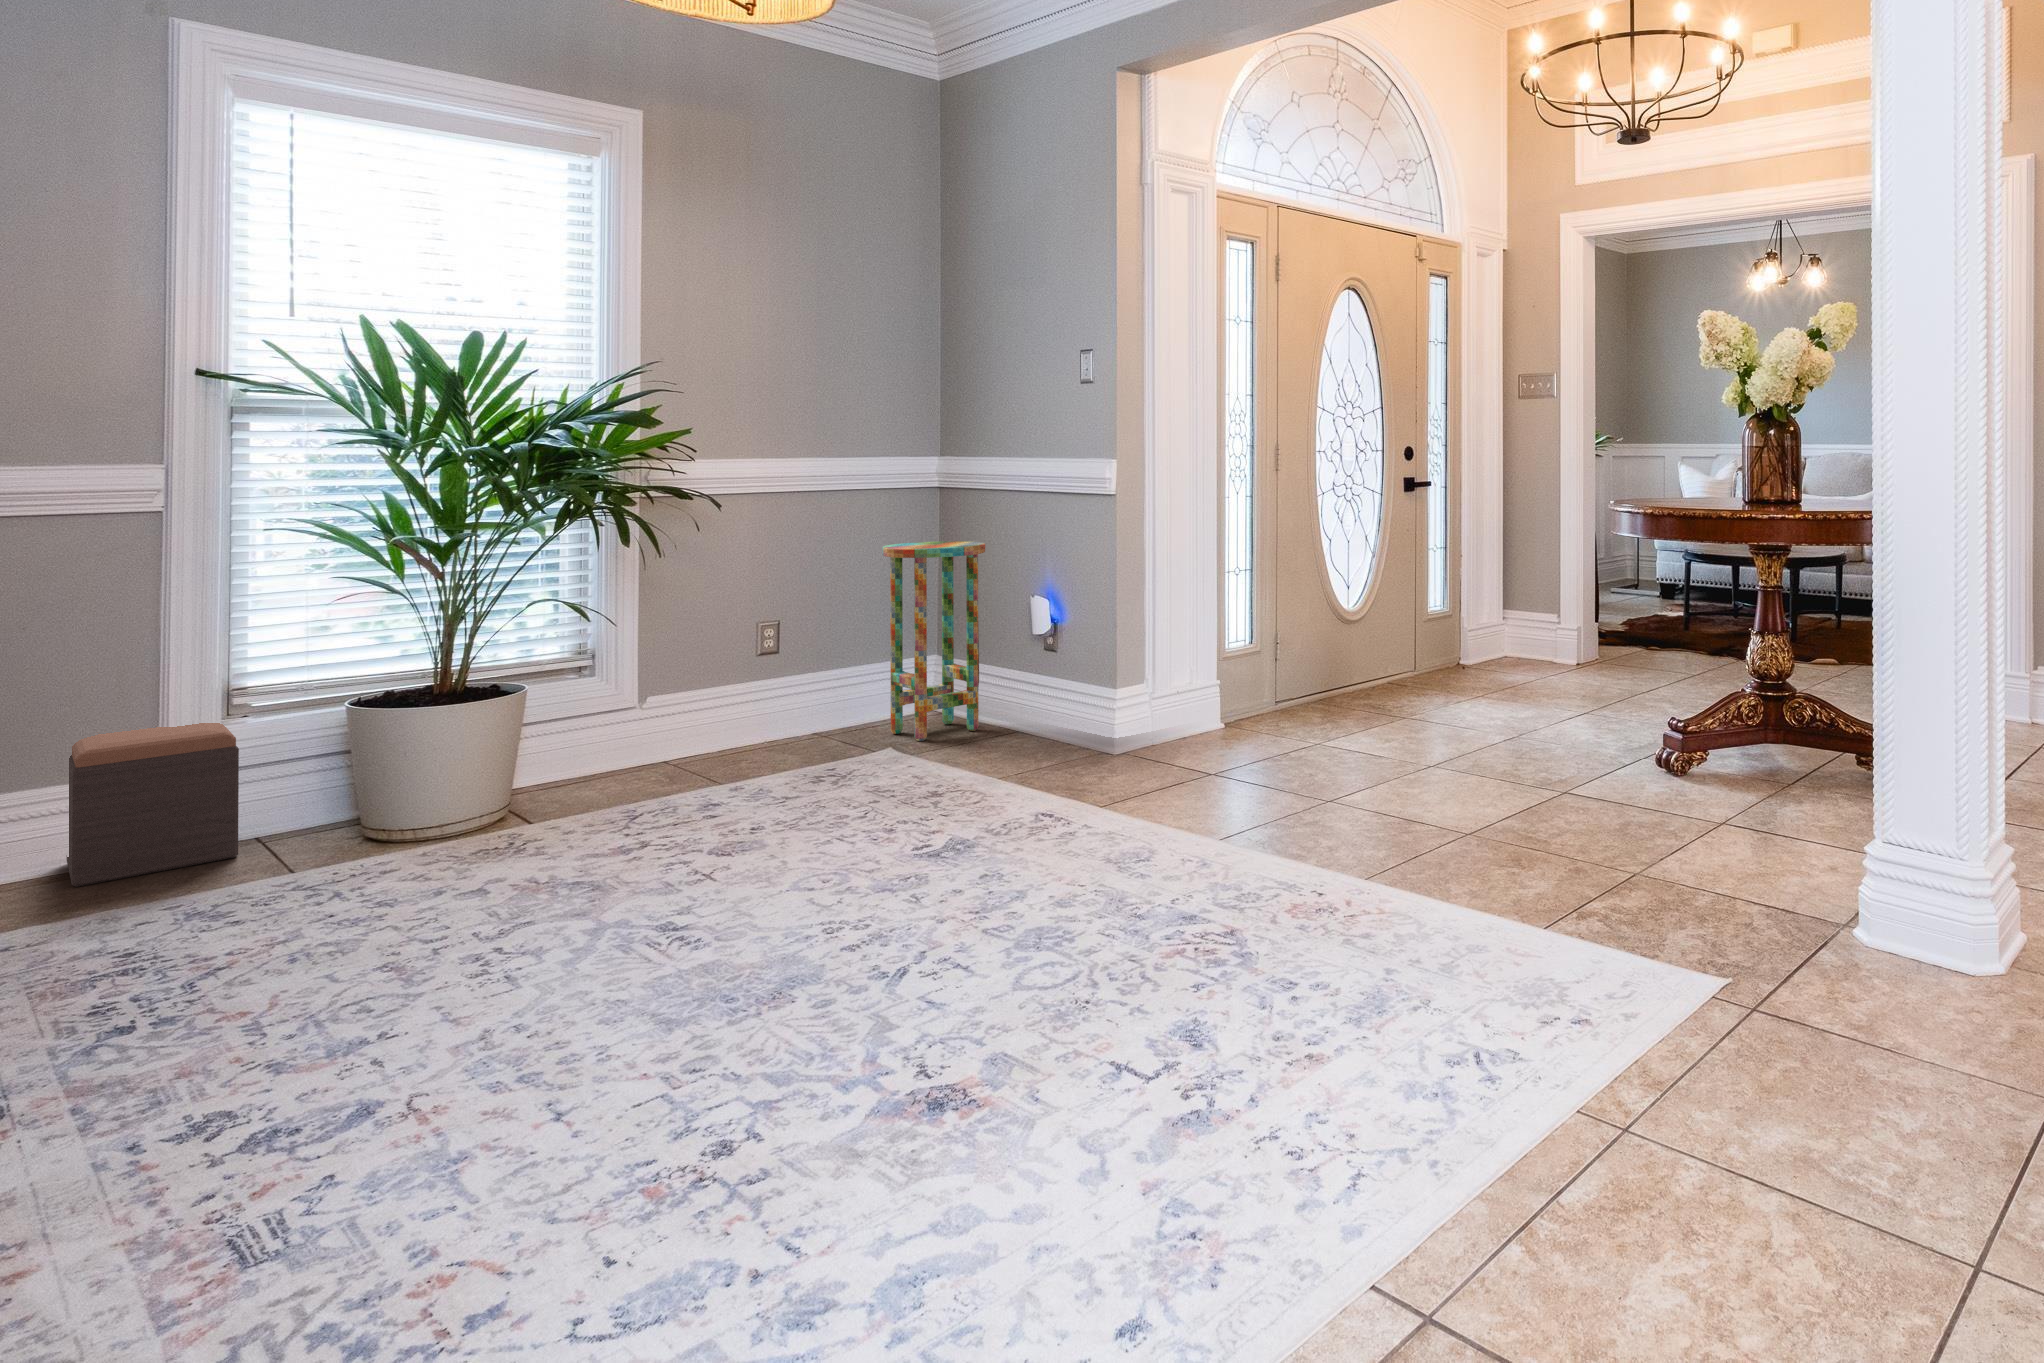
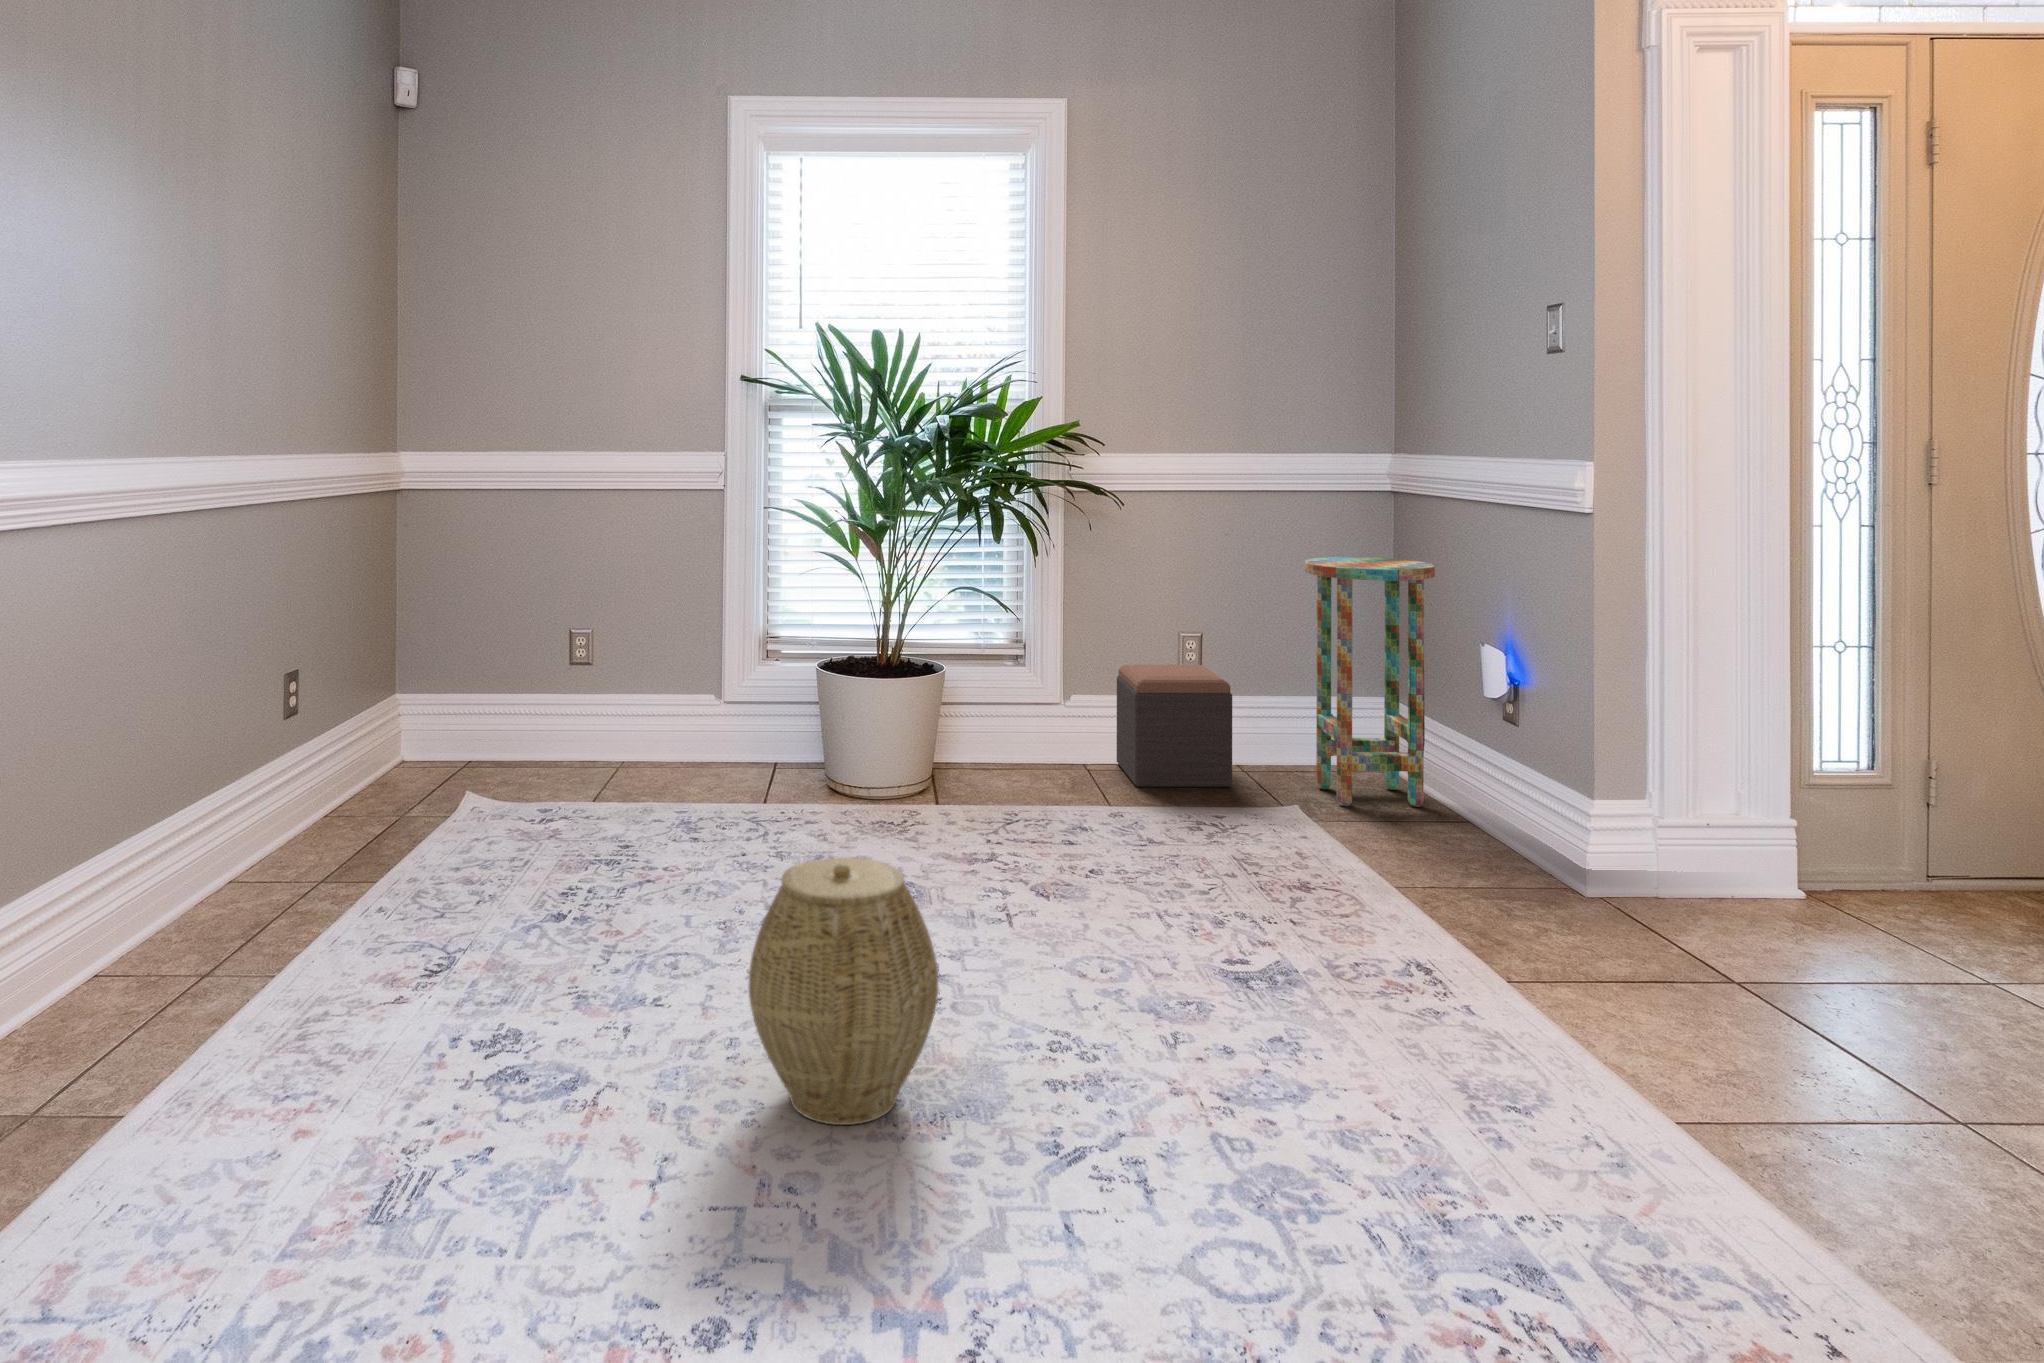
footstool: present [67,723,239,887] -> present [1117,665,1232,787]
woven basket: none [579,802,768,1029] -> present [749,858,938,1125]

